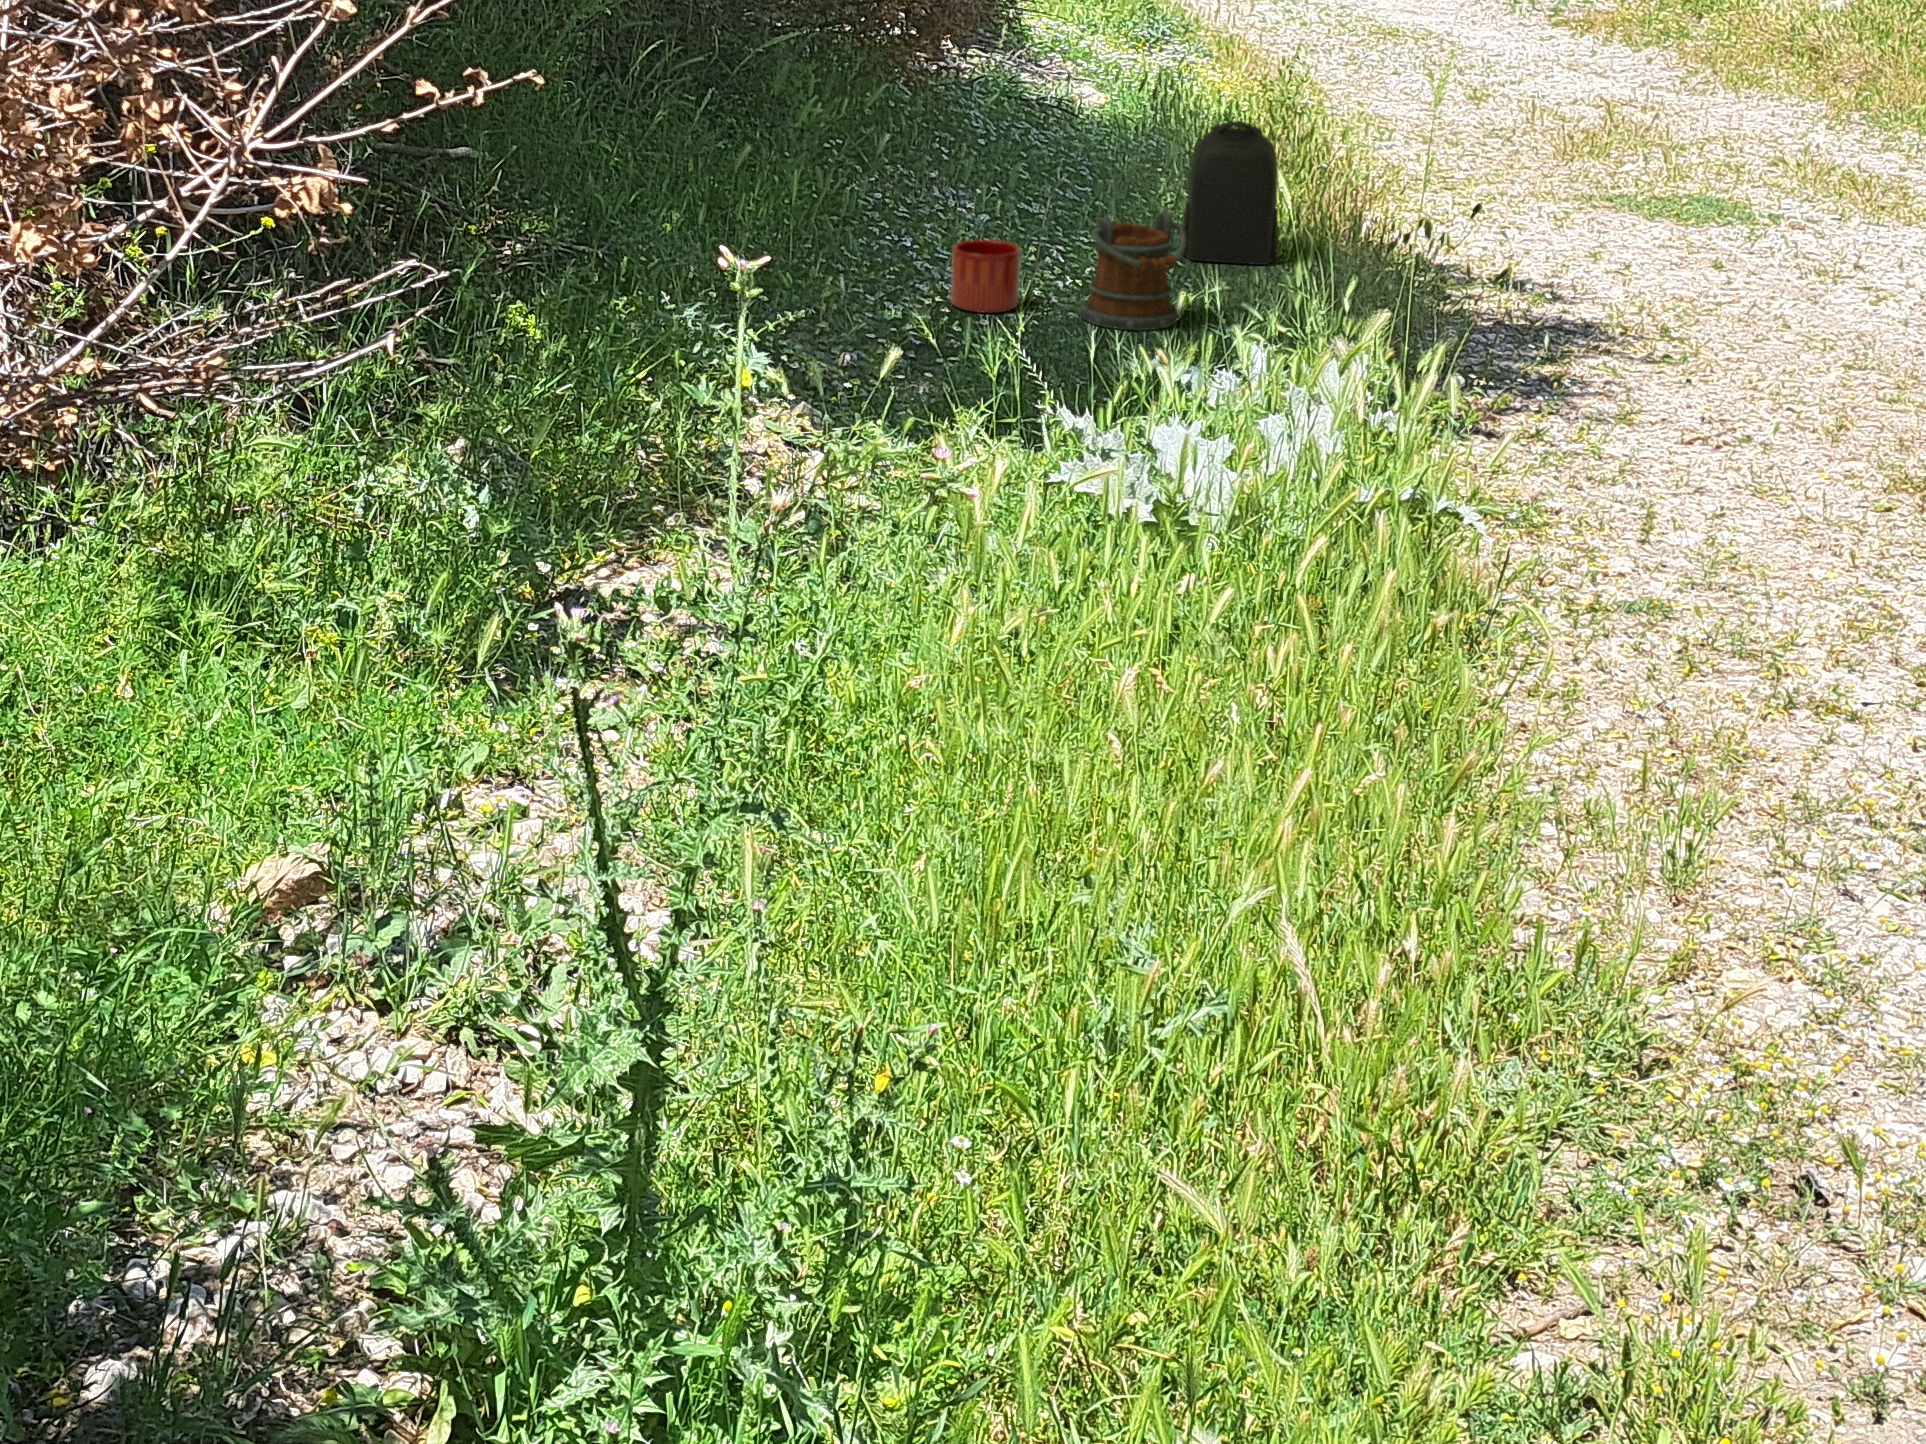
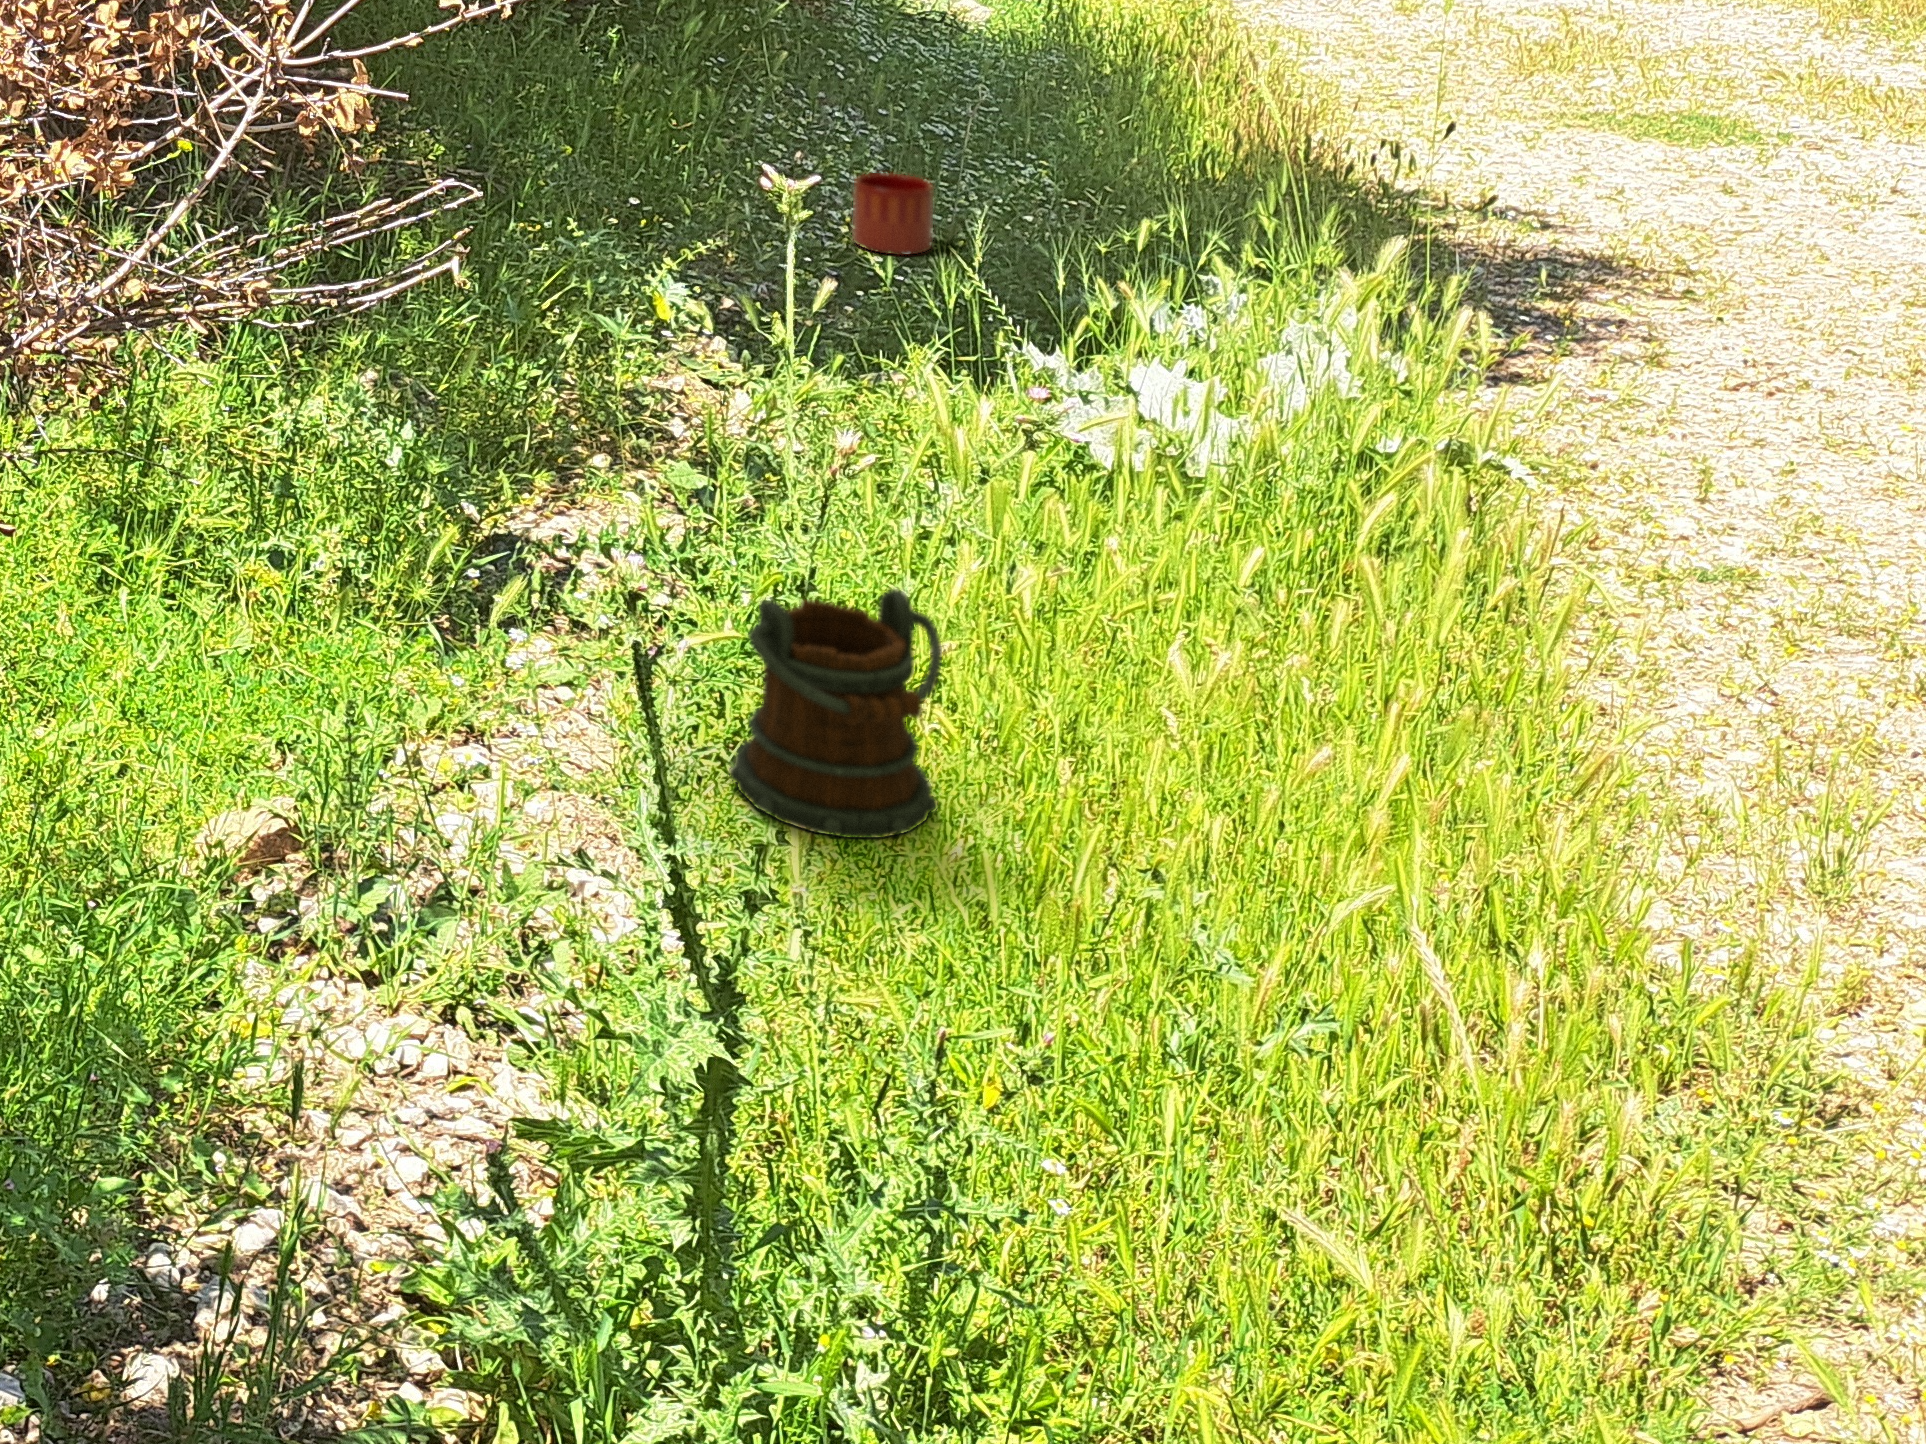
backpack: present [1183,121,1279,265] -> none [1110,50,1231,213]
bucket: present [1078,212,1186,331] -> present [729,589,942,838]

